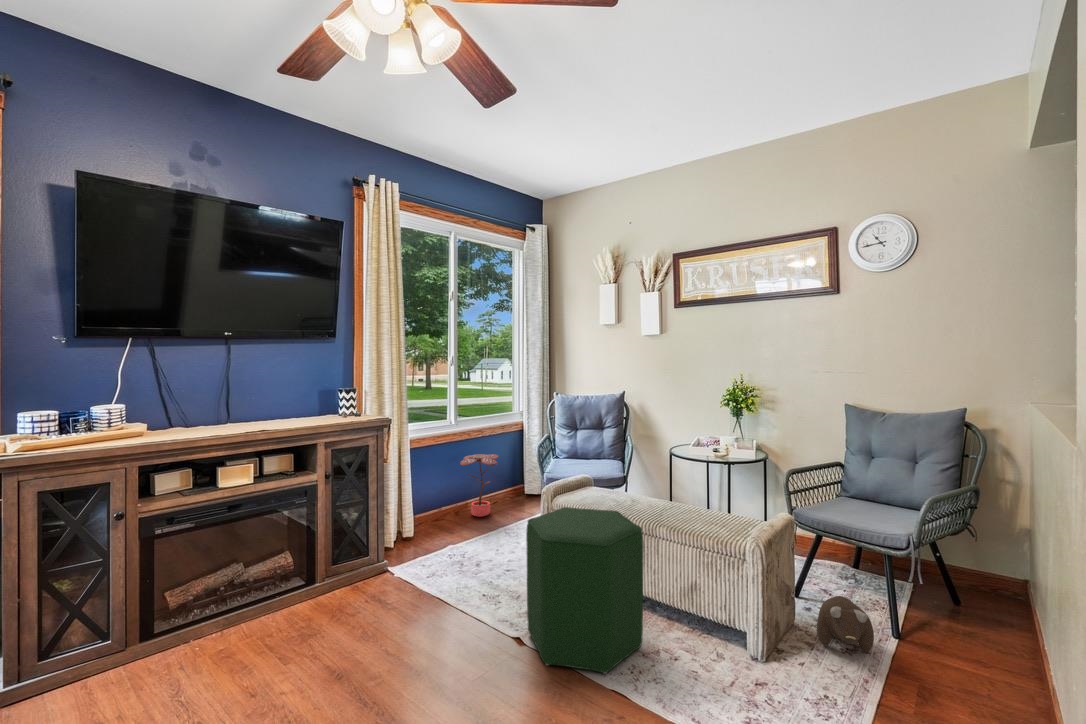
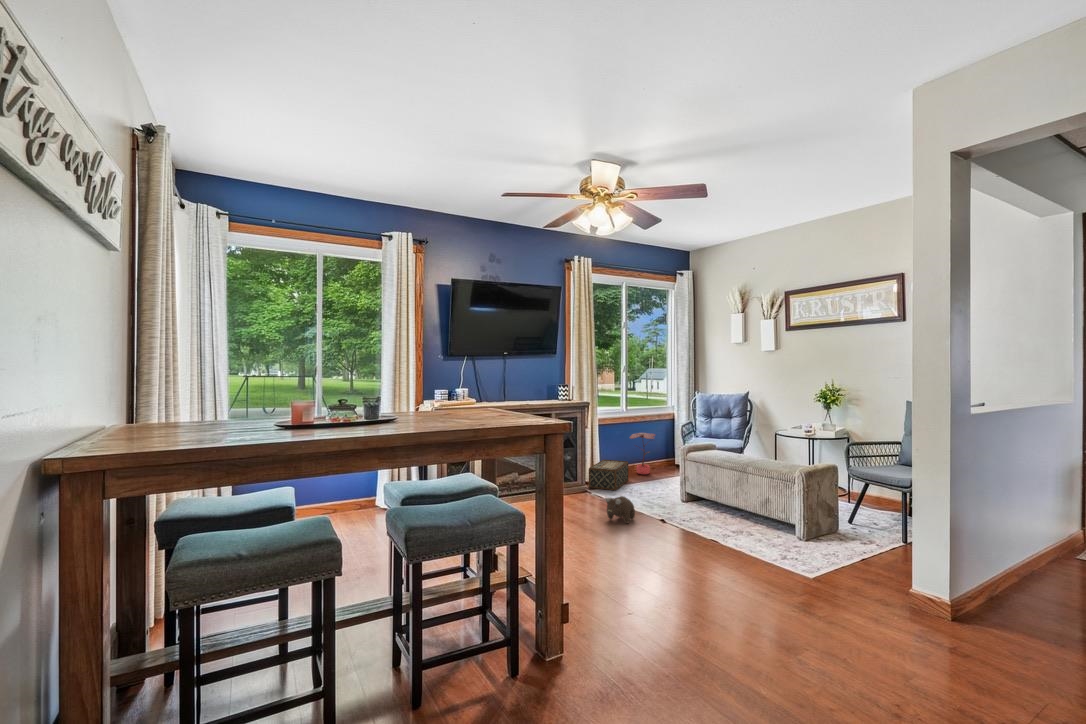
woven basket: none [390,503,458,561] -> present [588,460,628,490]
ottoman: present [526,507,643,674] -> none [668,453,734,534]
plush toy: present [817,596,874,653] -> present [605,496,635,523]

